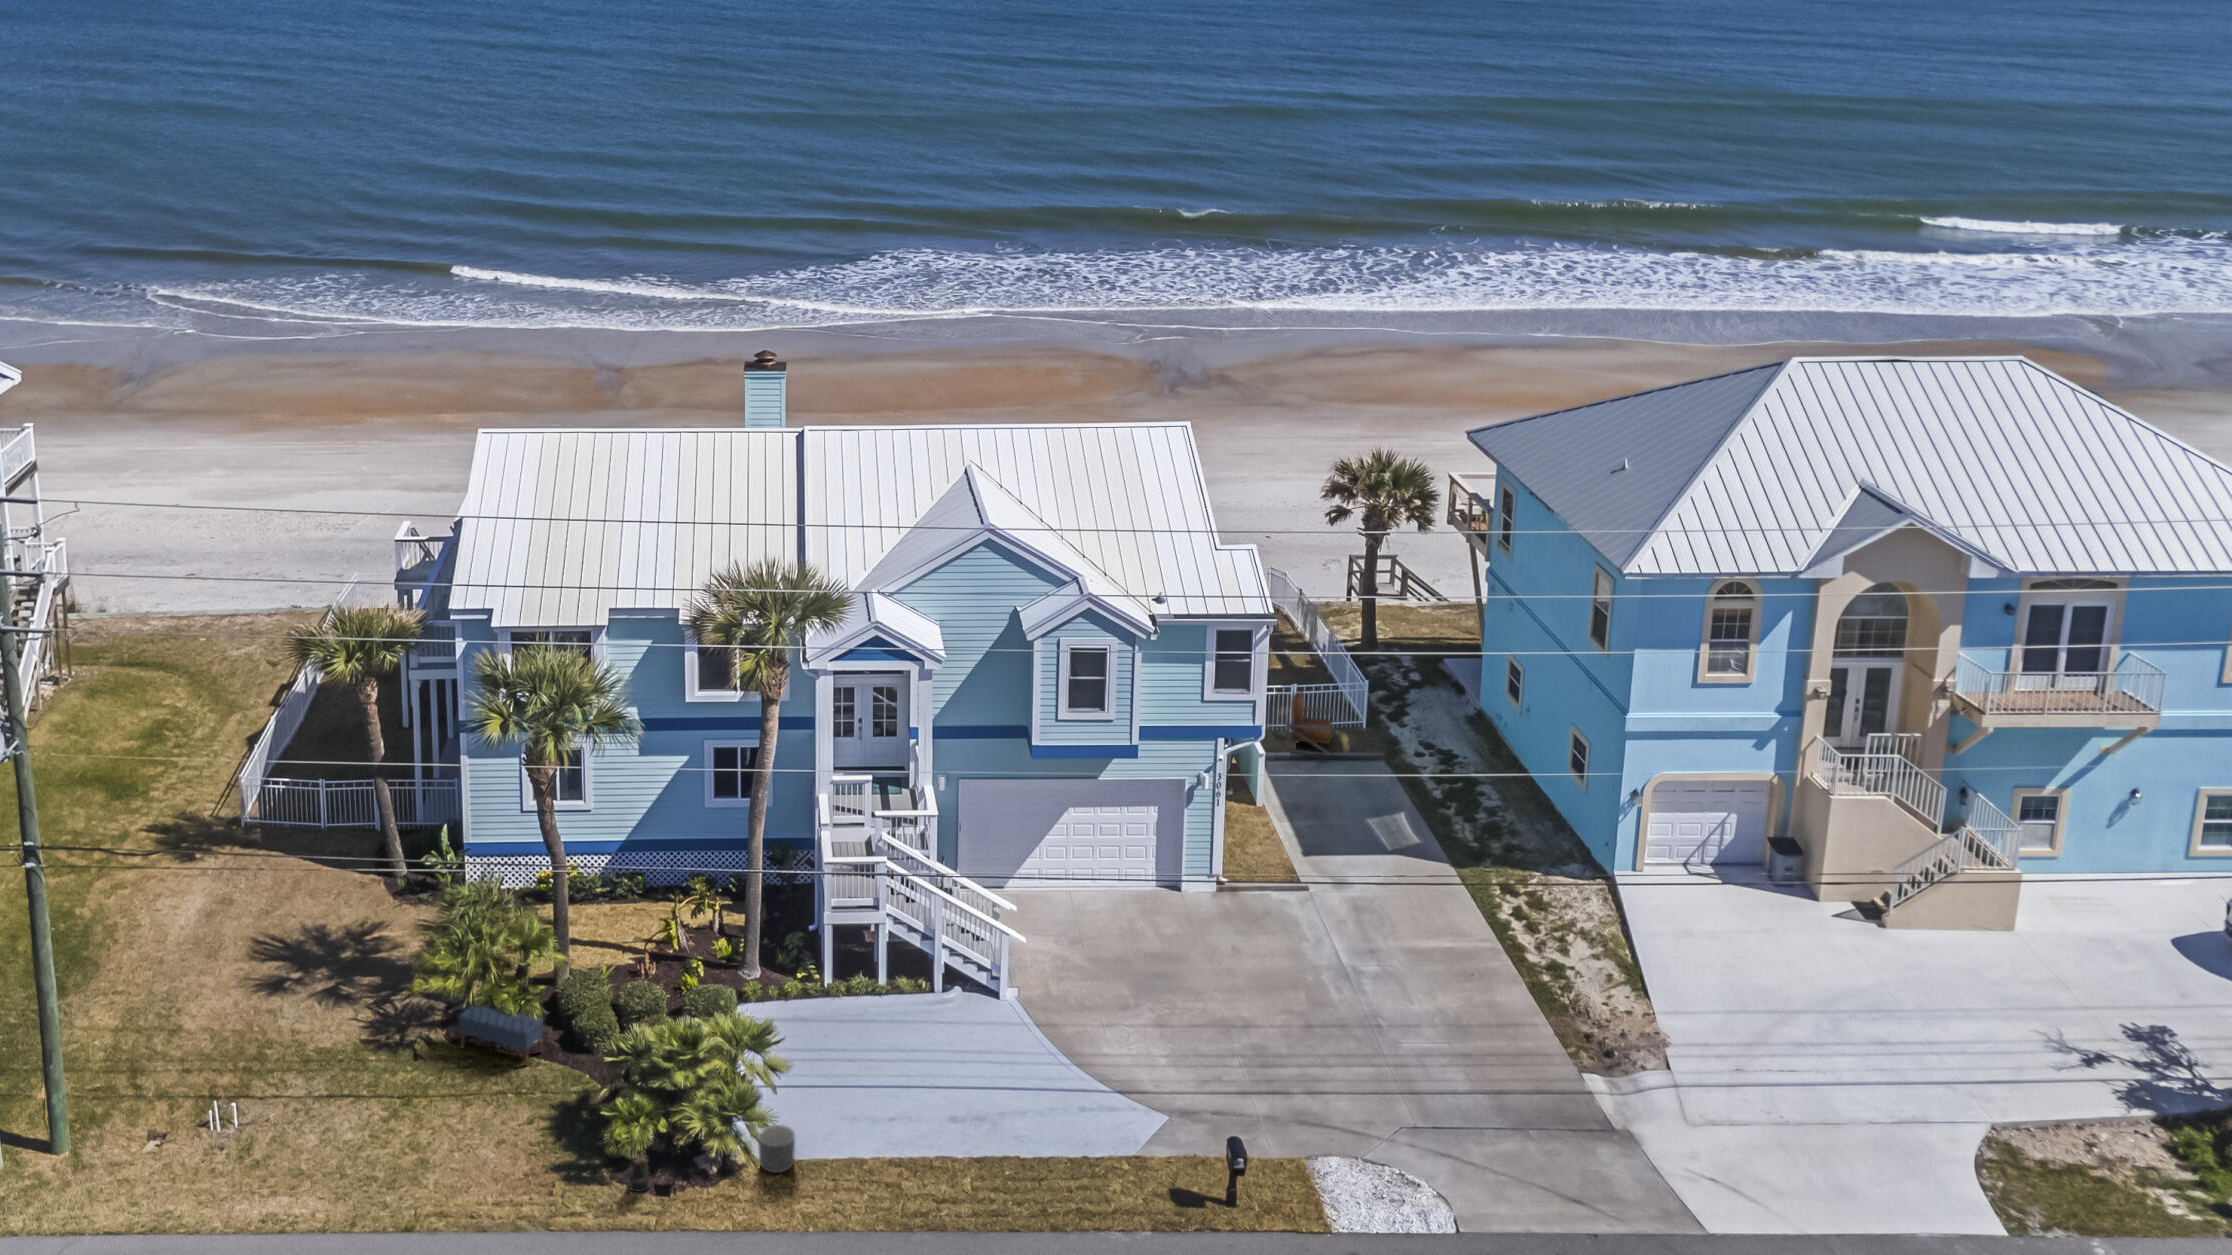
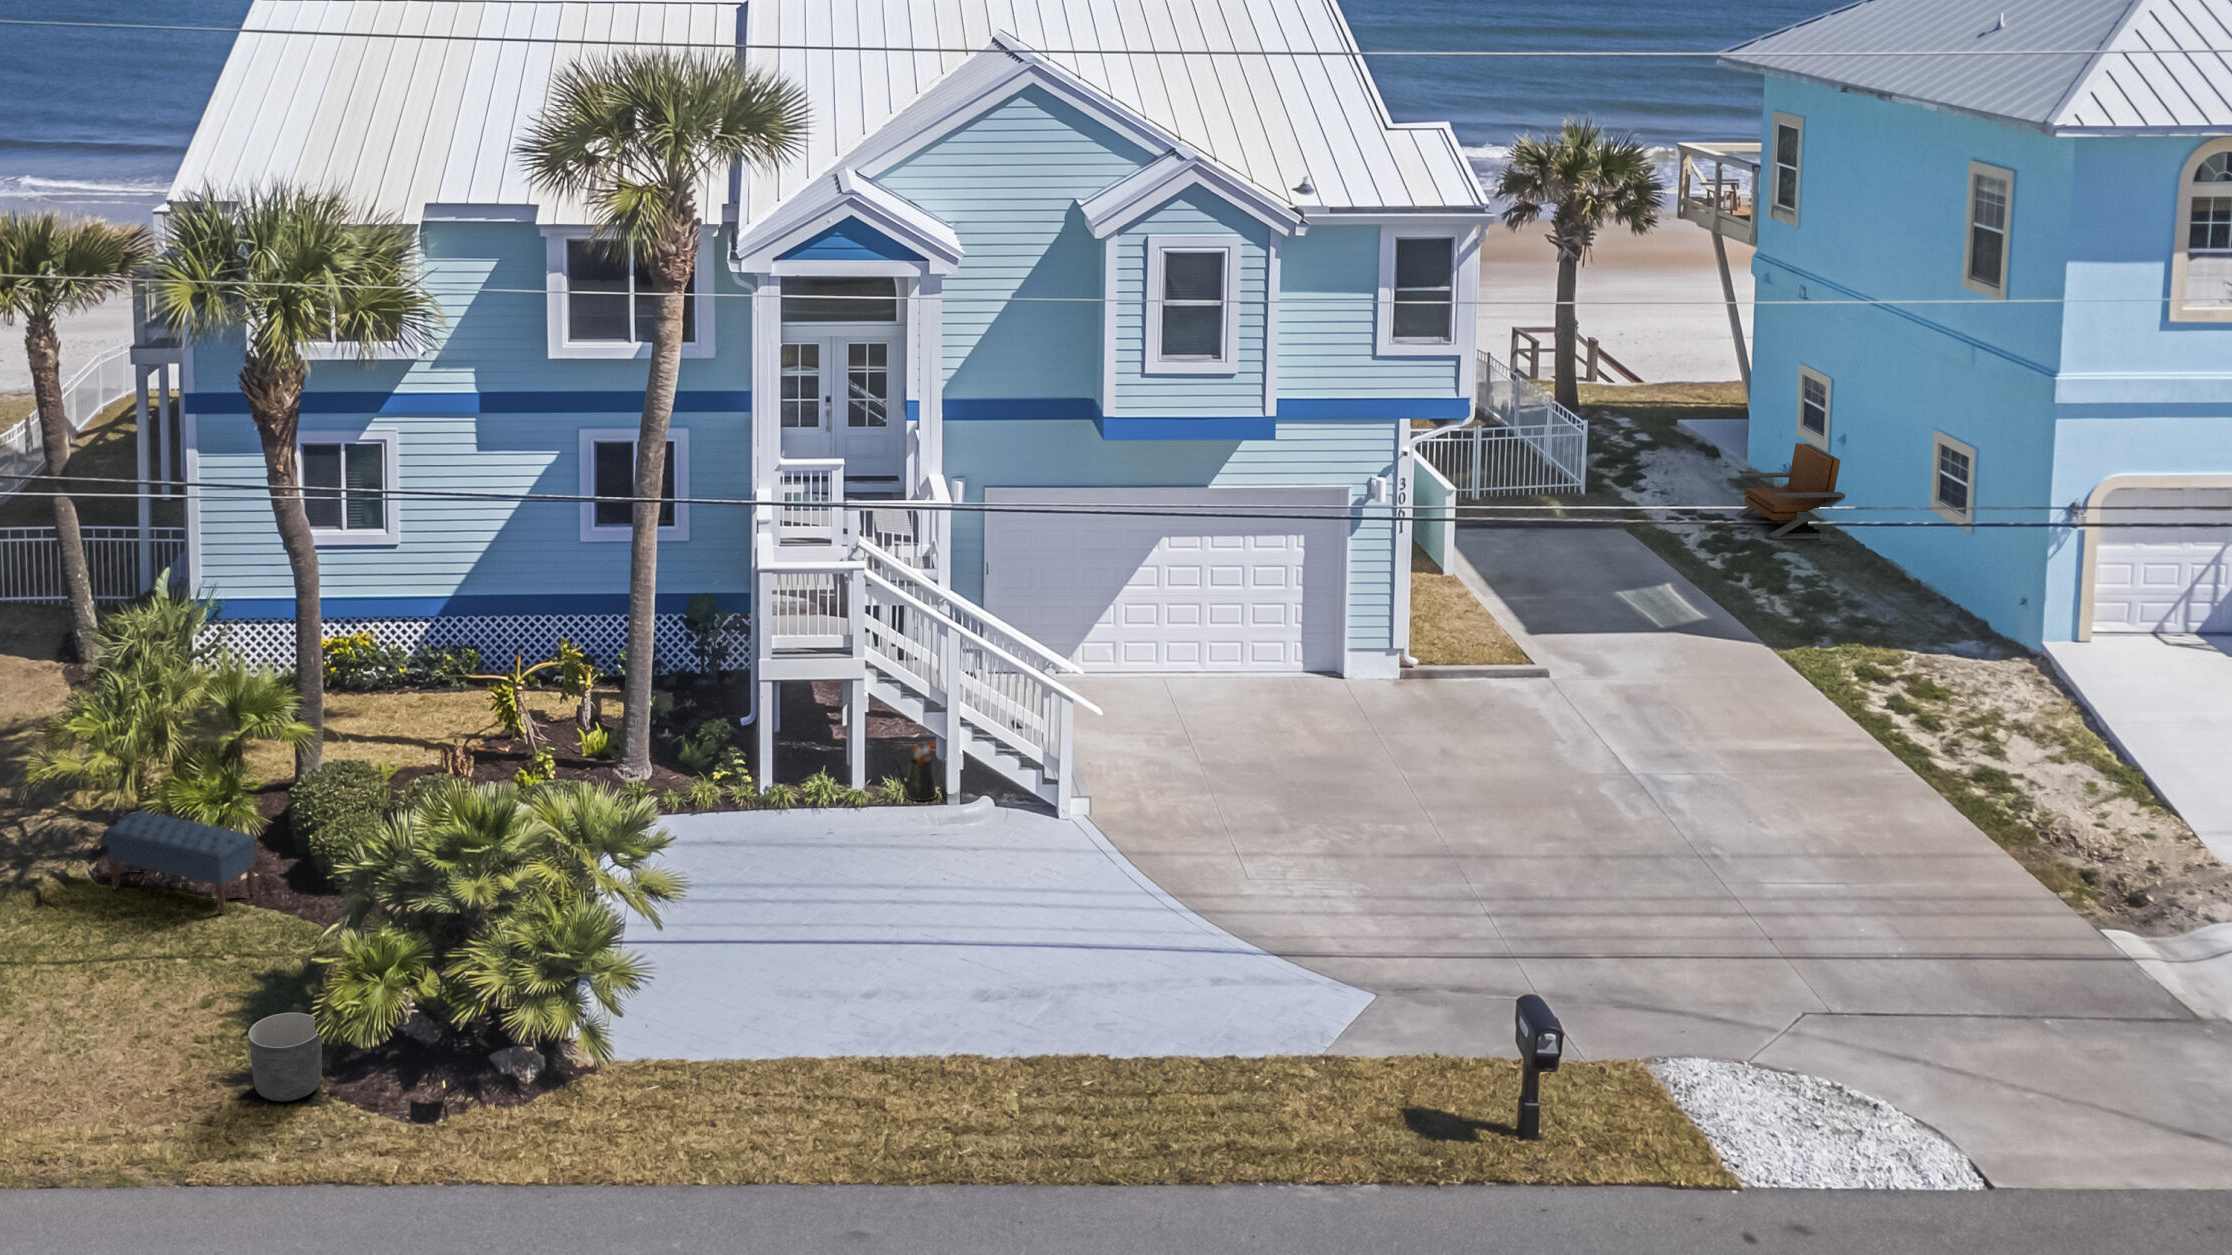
lounge chair: present [1286,692,1333,756] -> present [1737,443,1845,539]
planter: present [758,1125,795,1173] -> present [248,1013,322,1101]
watering can: present [628,1152,651,1192] -> present [895,743,937,801]

